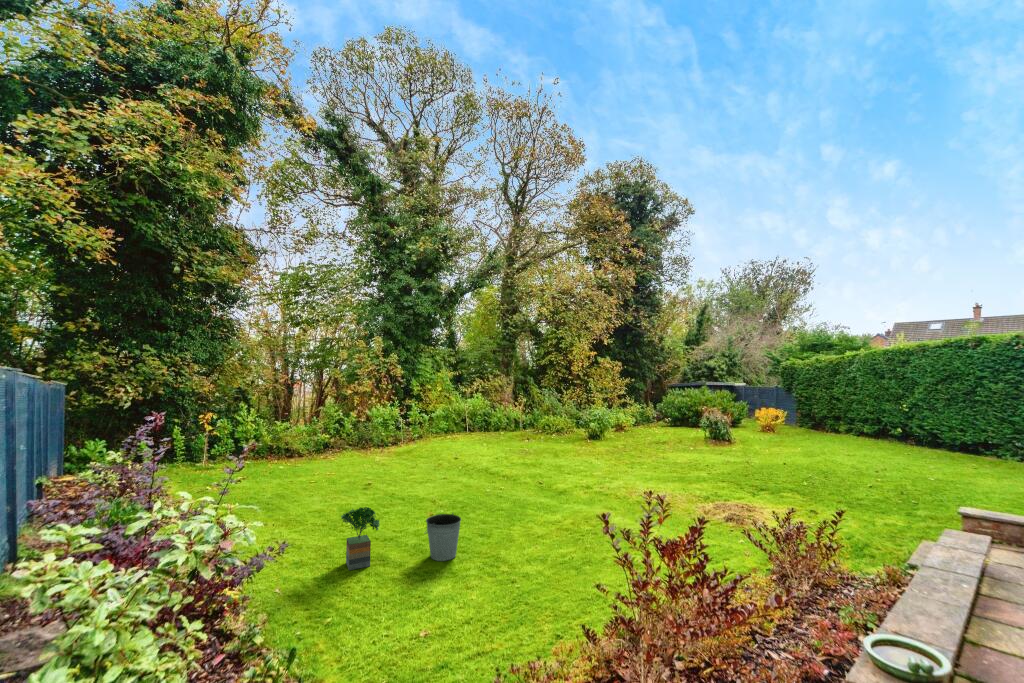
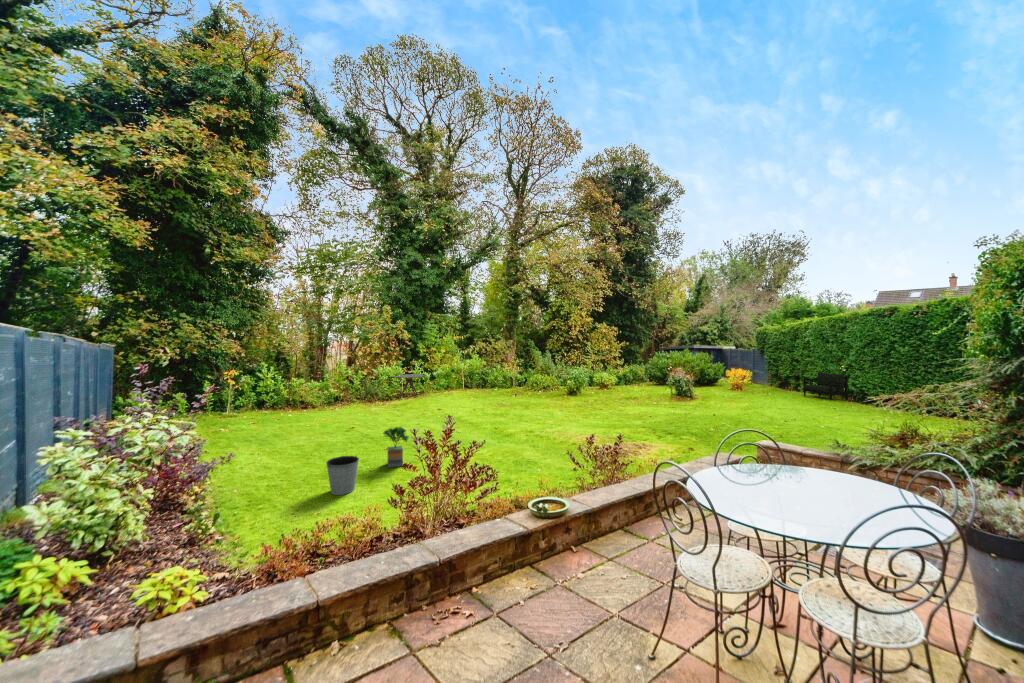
armchair: none [834,408,881,438] -> present [803,372,848,400]
round table: none [388,418,426,447] -> present [393,374,425,398]
potted tree: present [341,507,380,570] -> present [383,427,409,467]

